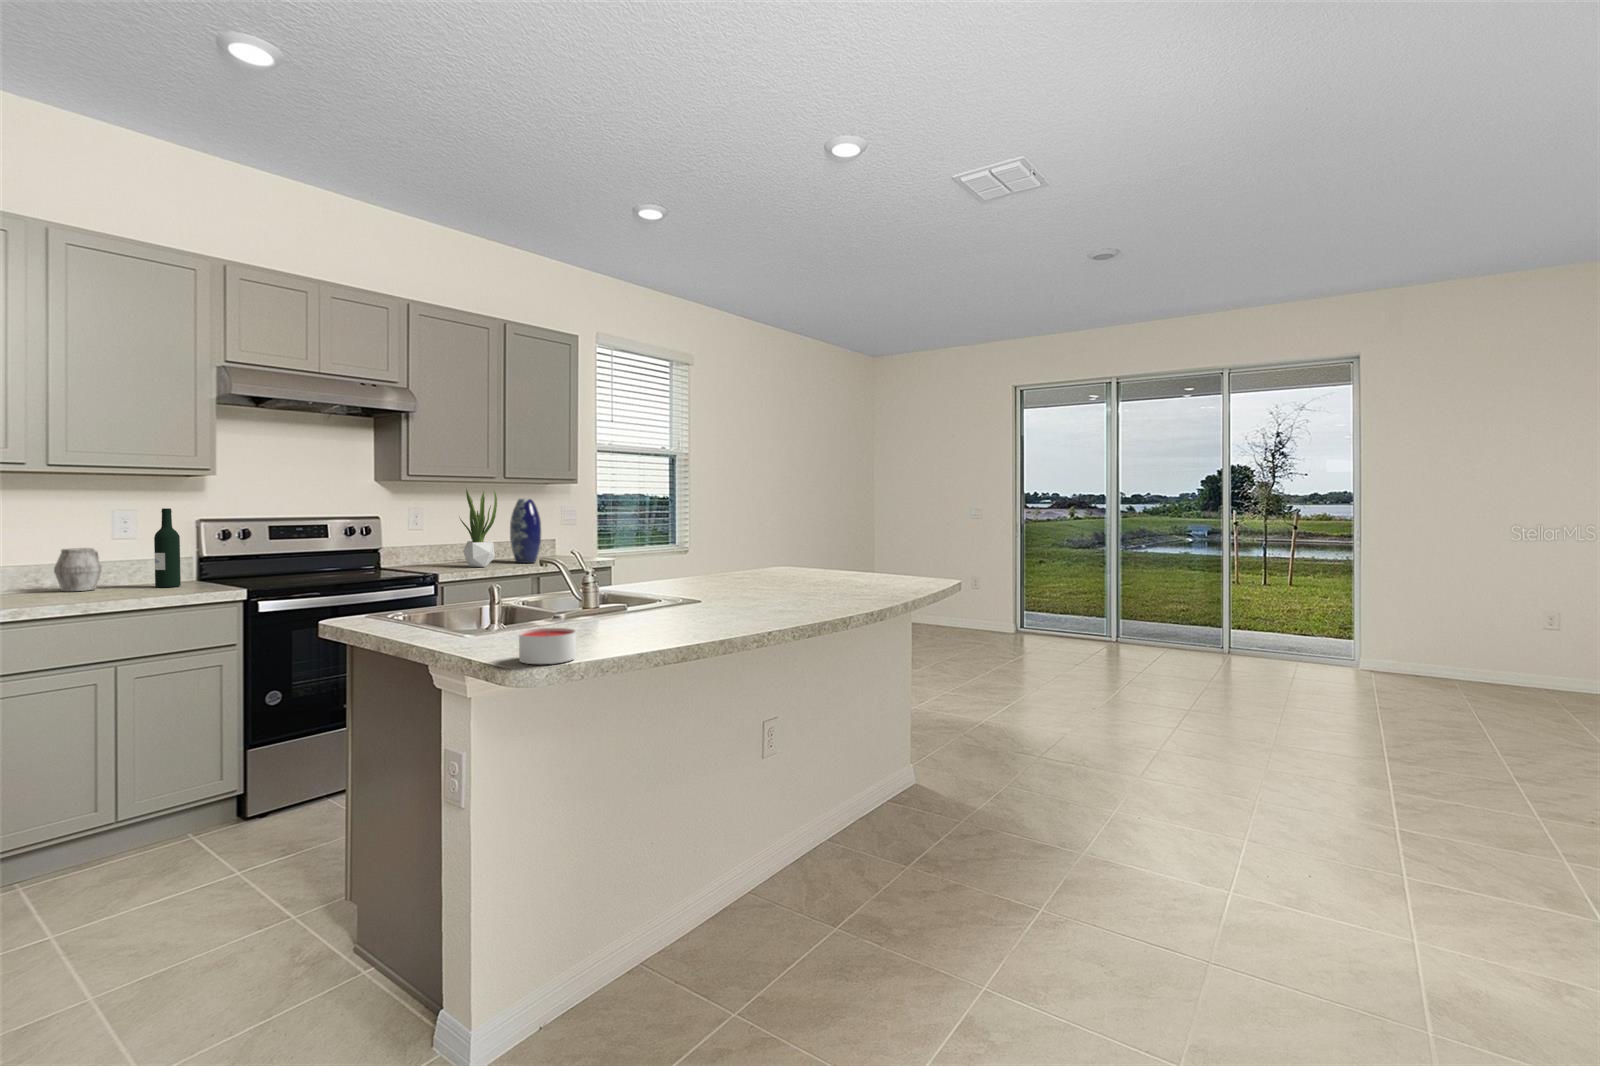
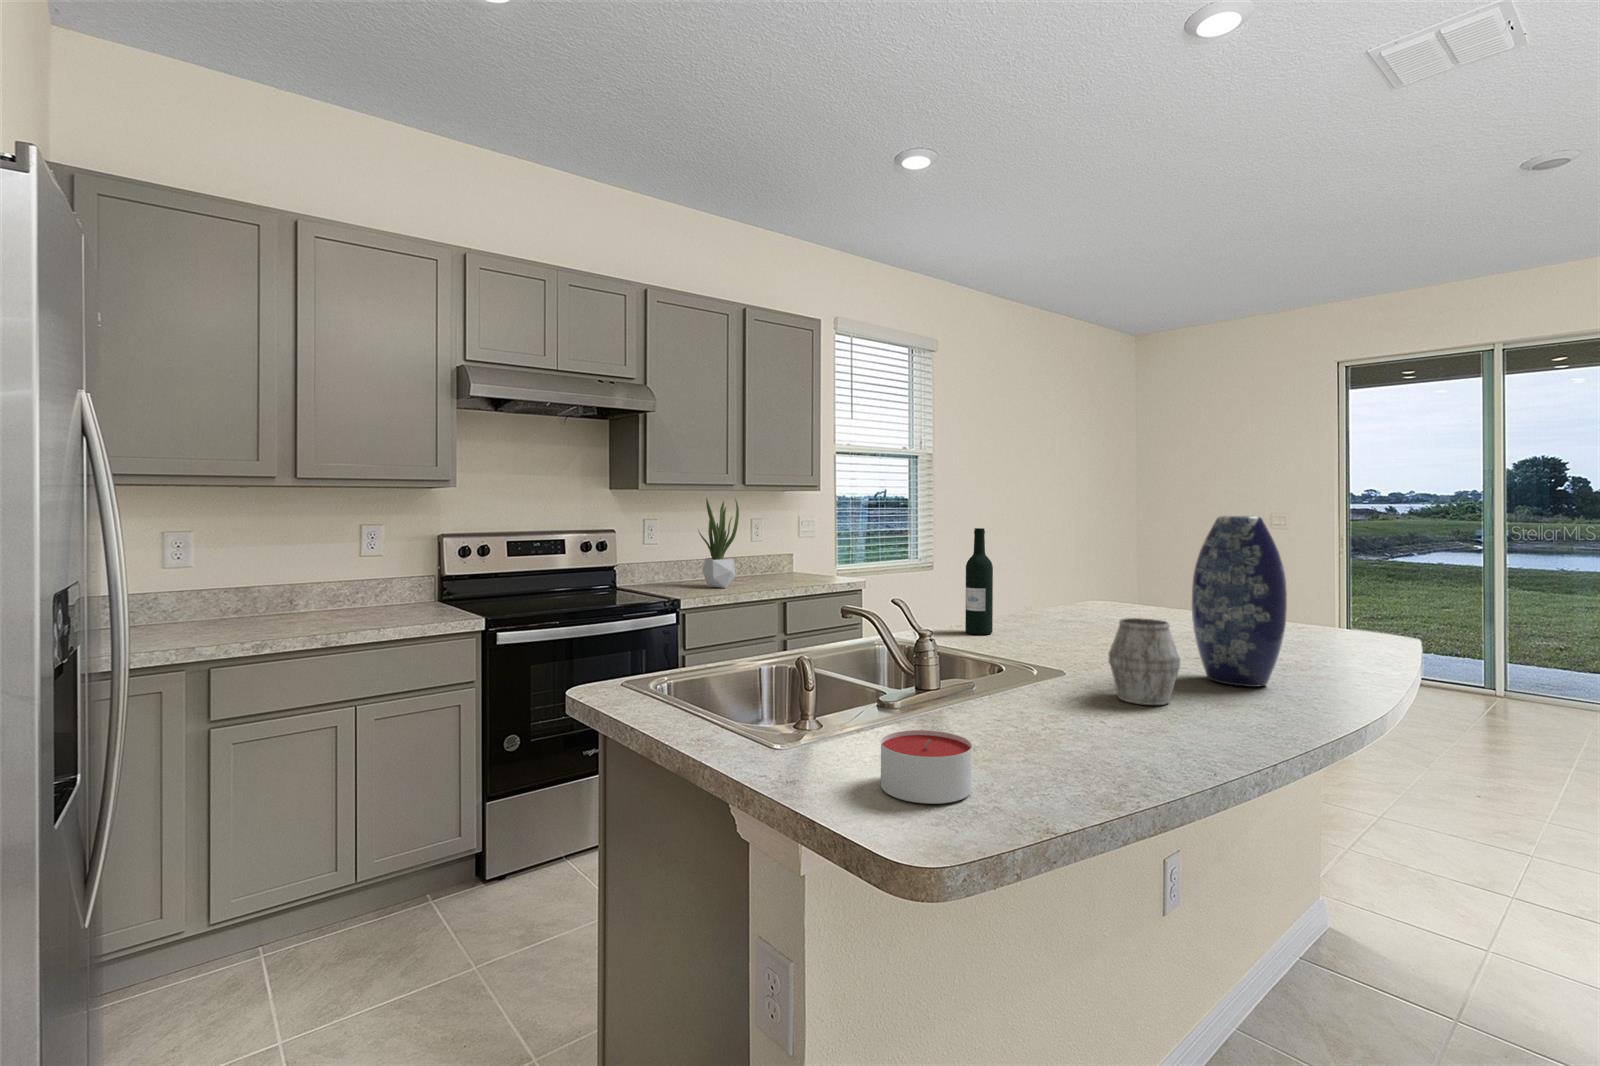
vase: present [510,499,541,563] -> present [1192,516,1287,687]
wine bottle: present [154,508,181,587] -> present [965,528,993,634]
mug: present [54,548,102,591] -> present [1109,618,1180,705]

